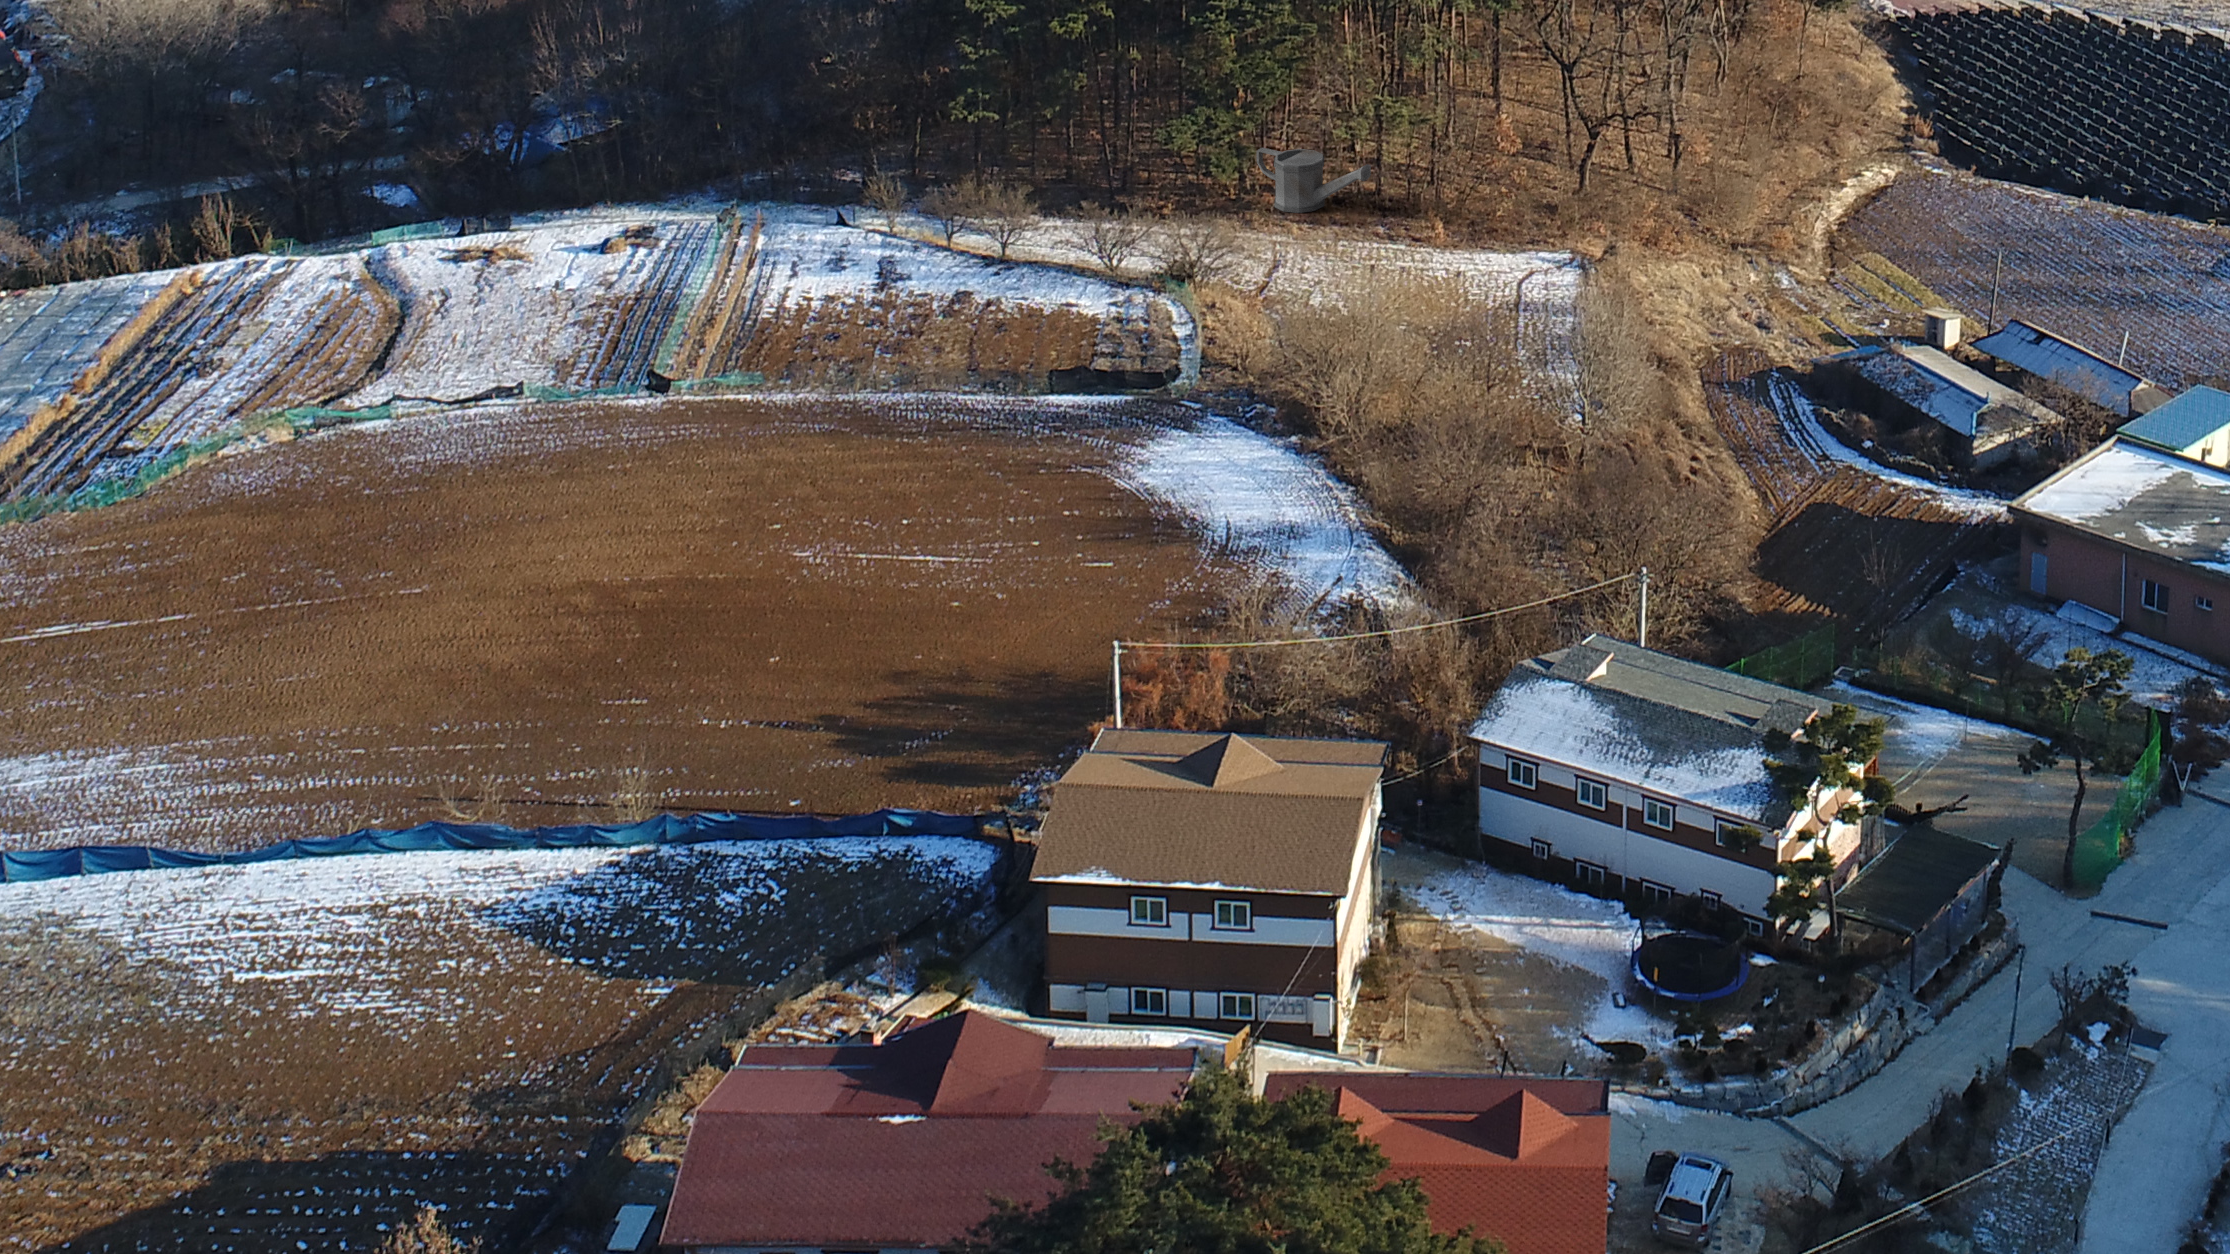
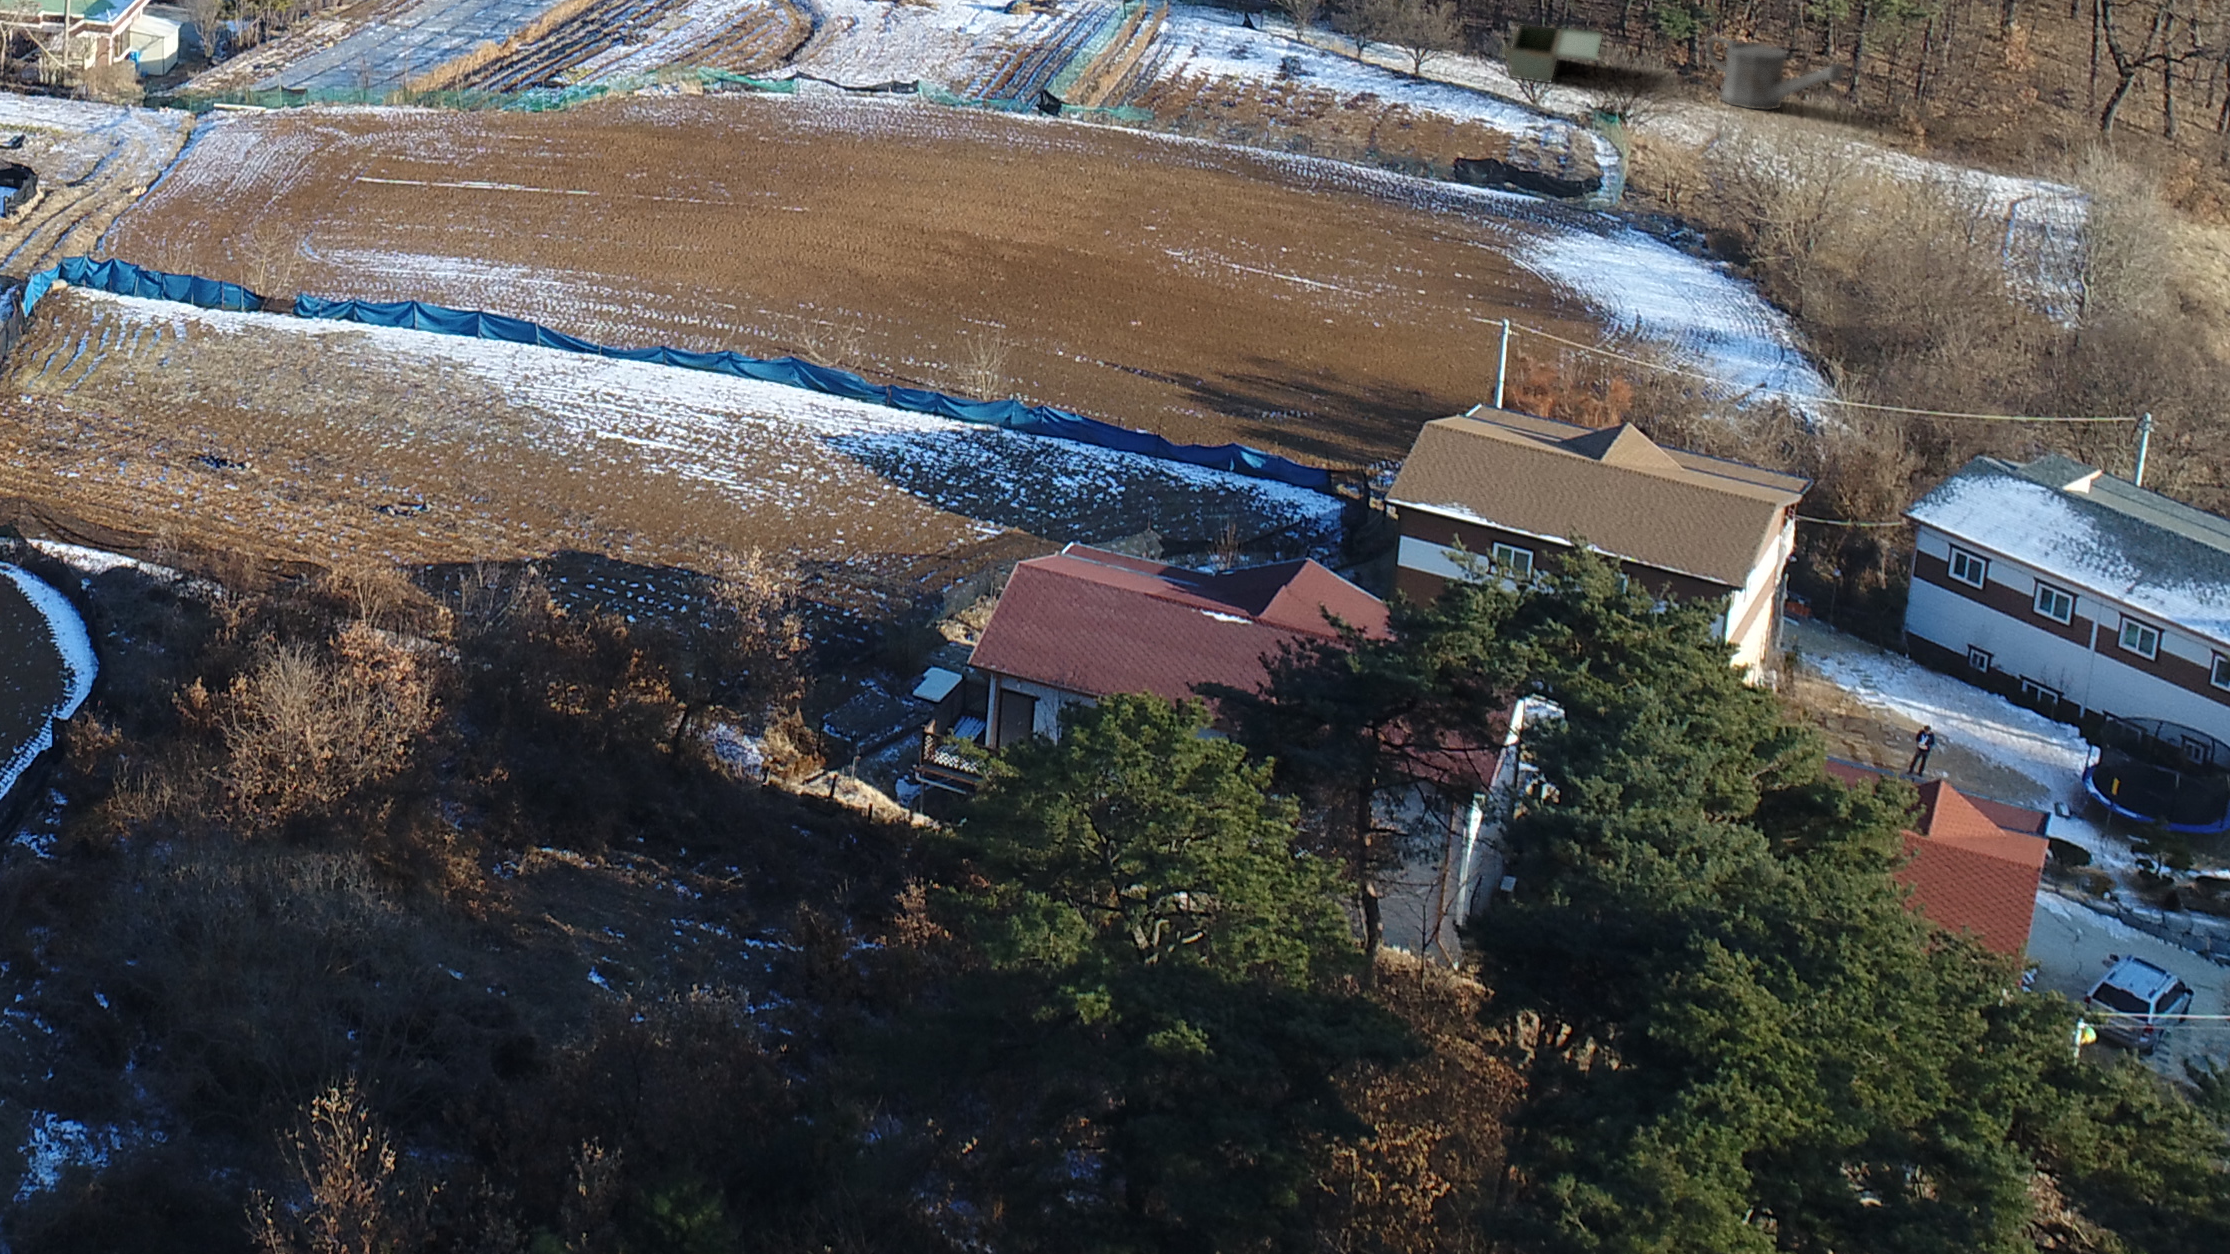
toolbox: none [1084,156,1170,221] -> present [1502,25,1603,82]

